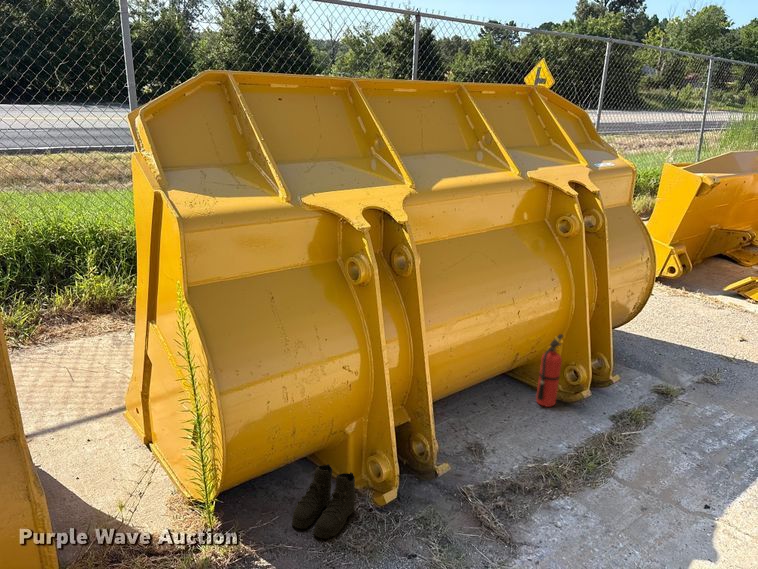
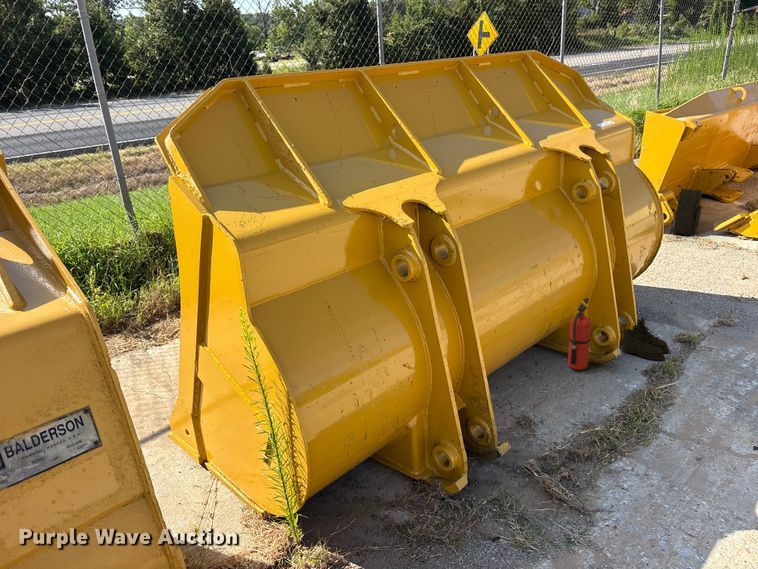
backpack: none [678,240,715,292] -> present [670,185,702,235]
boots: present [292,464,355,538] -> present [622,318,669,360]

